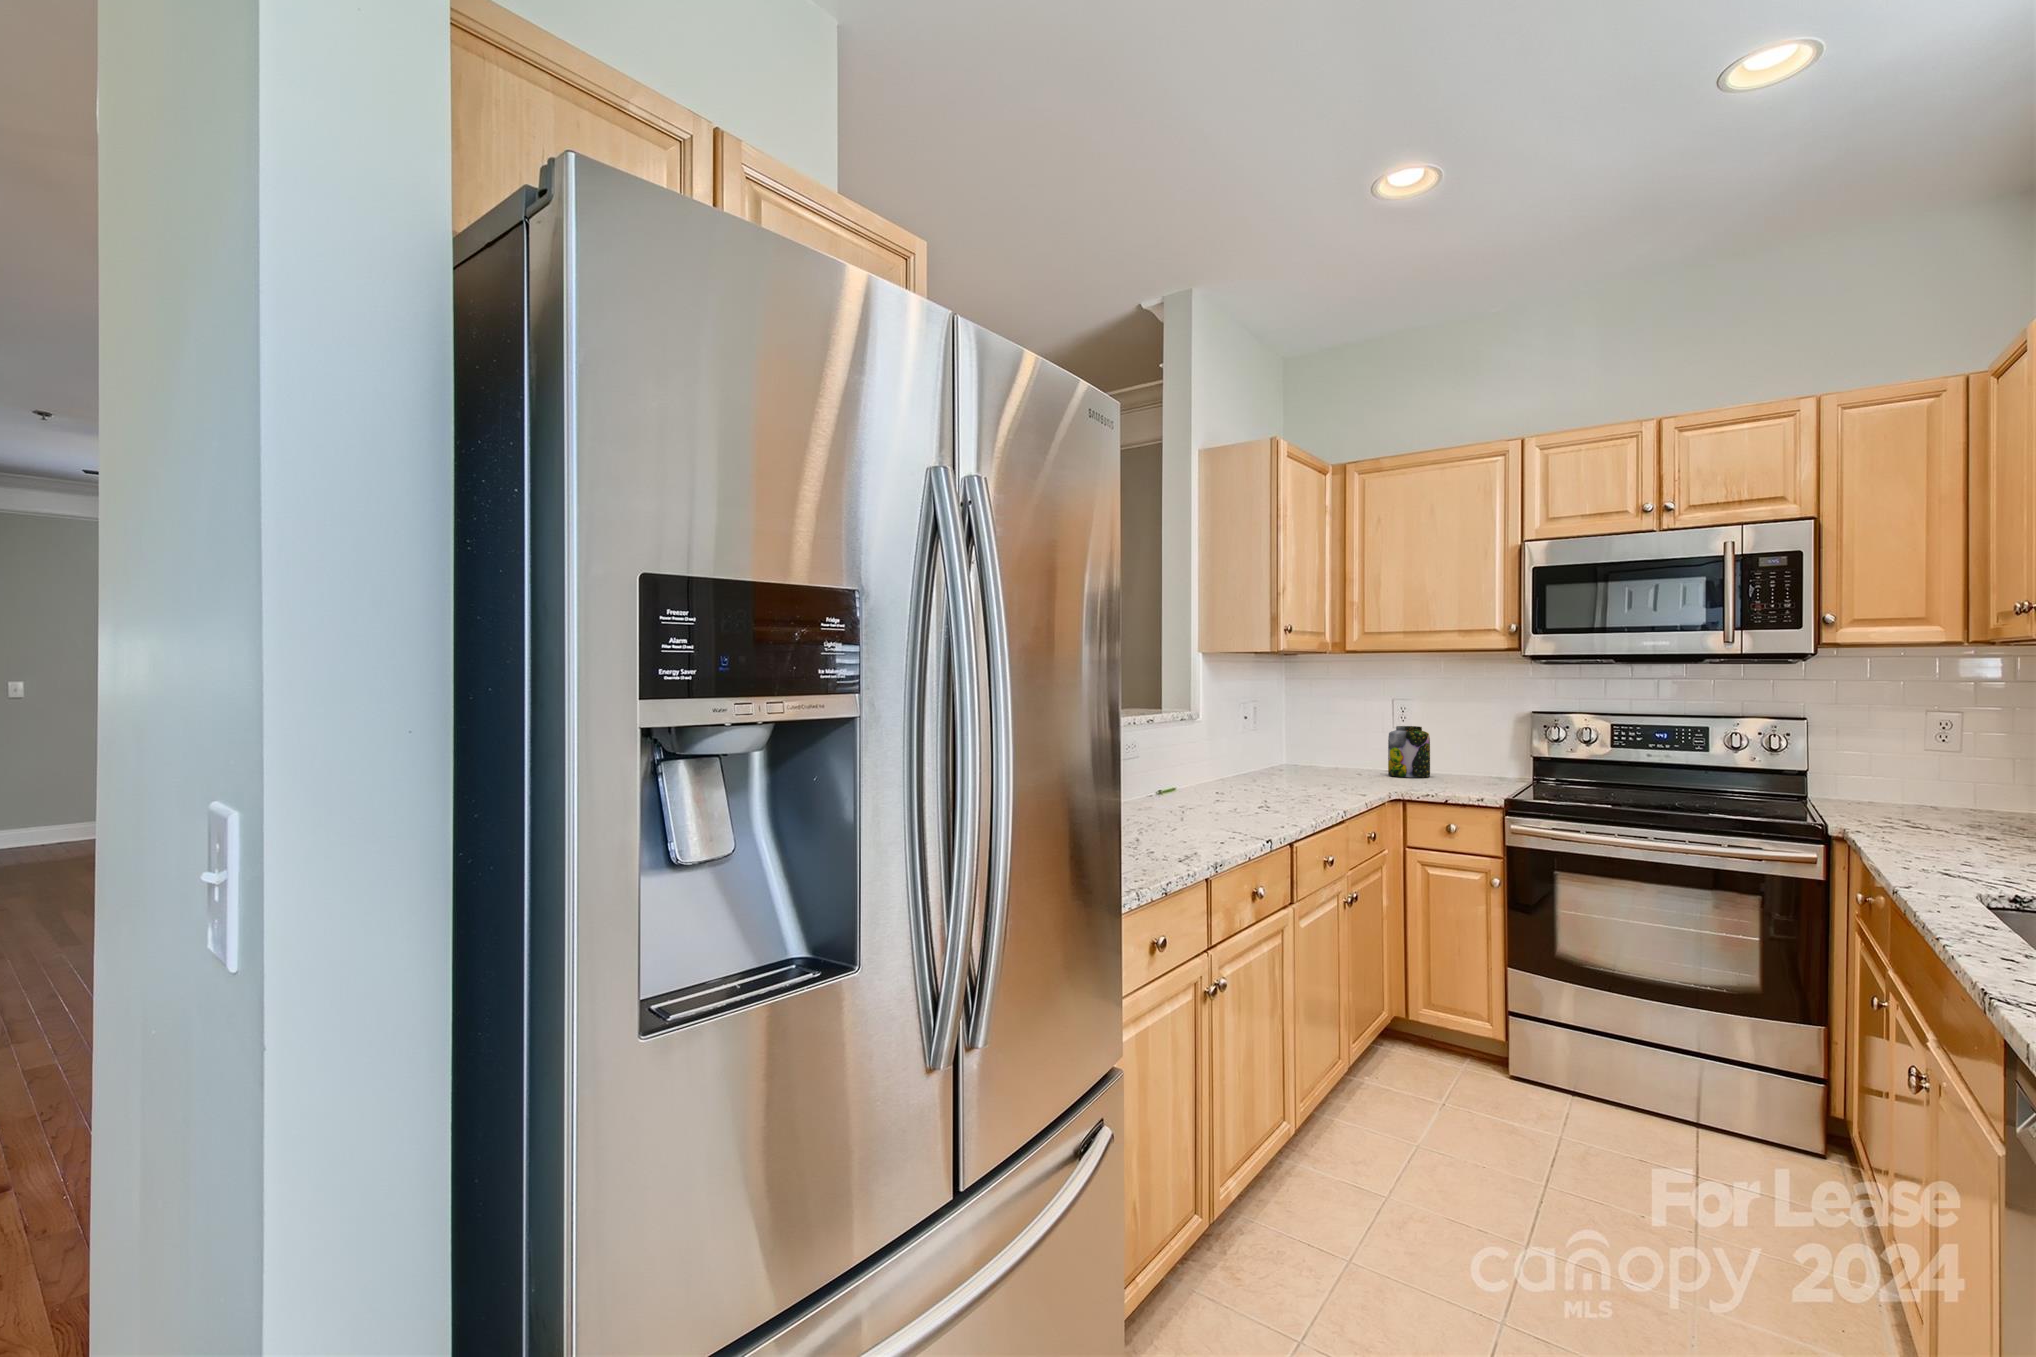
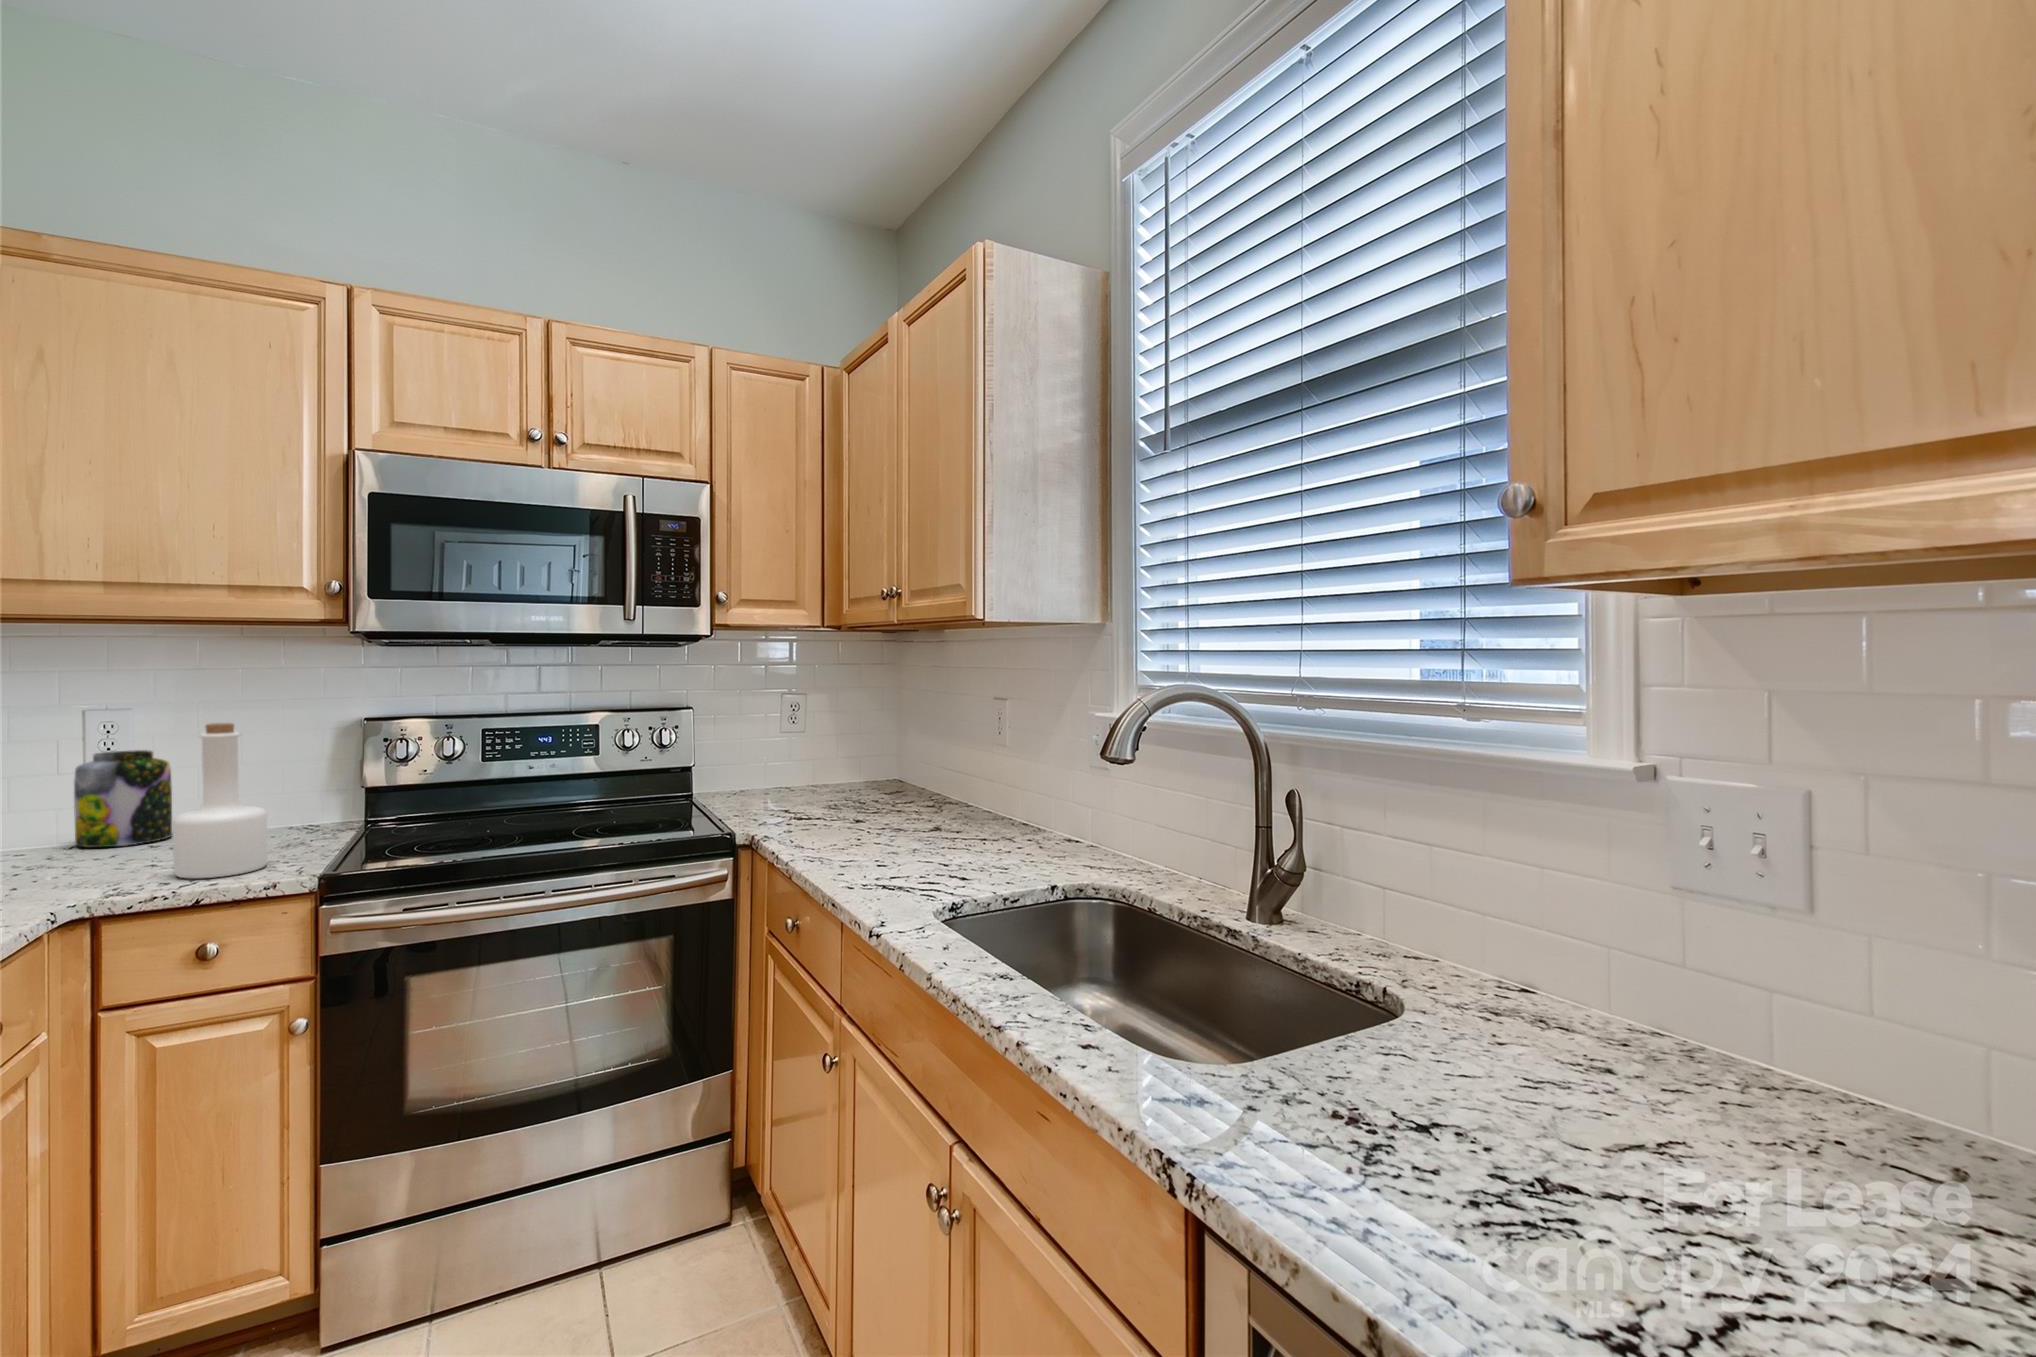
bottle: none [1433,708,1477,794] -> present [173,723,268,879]

